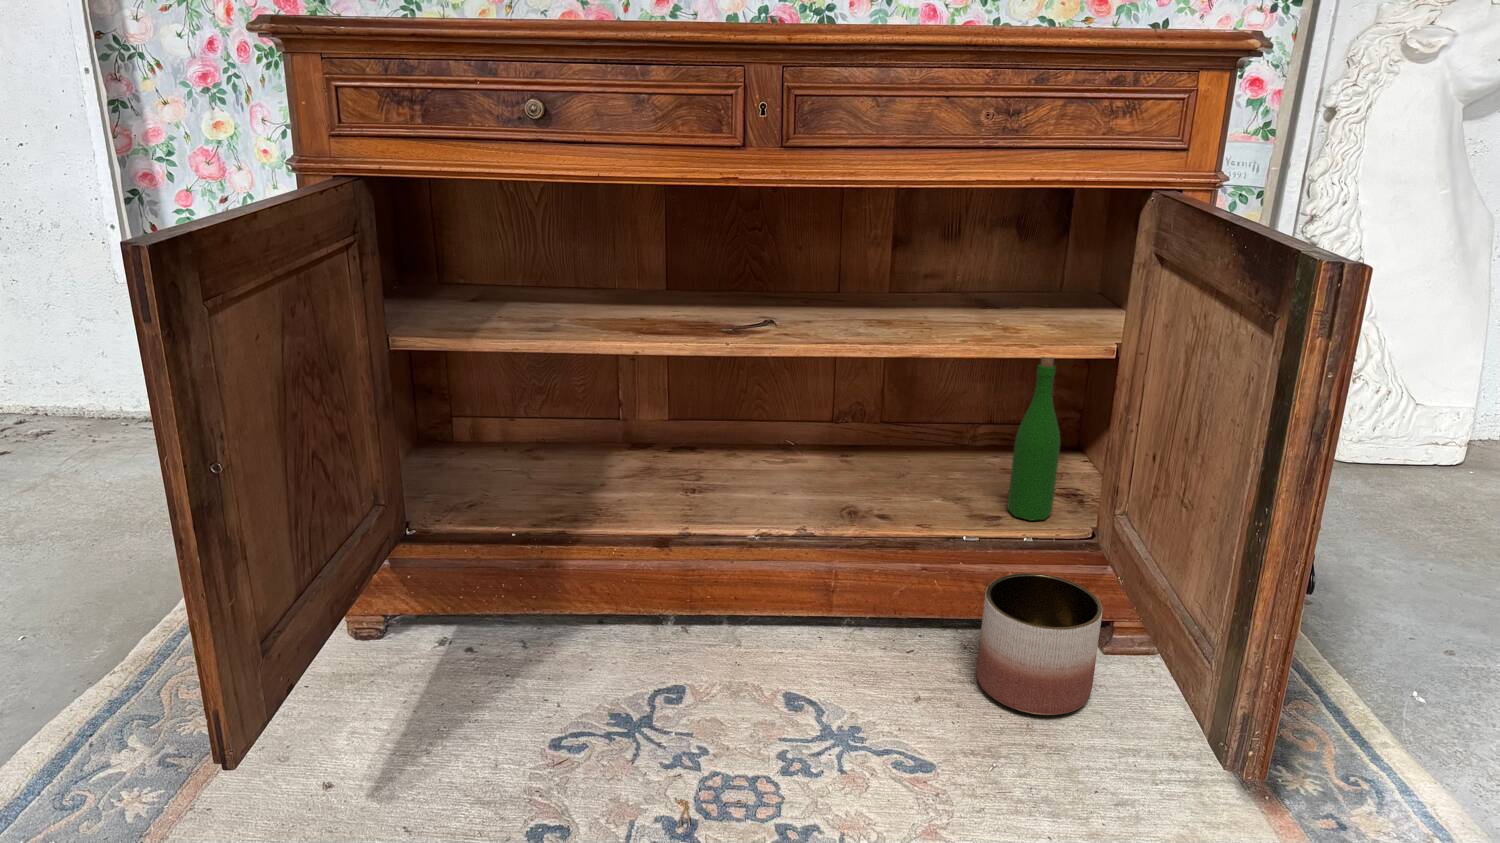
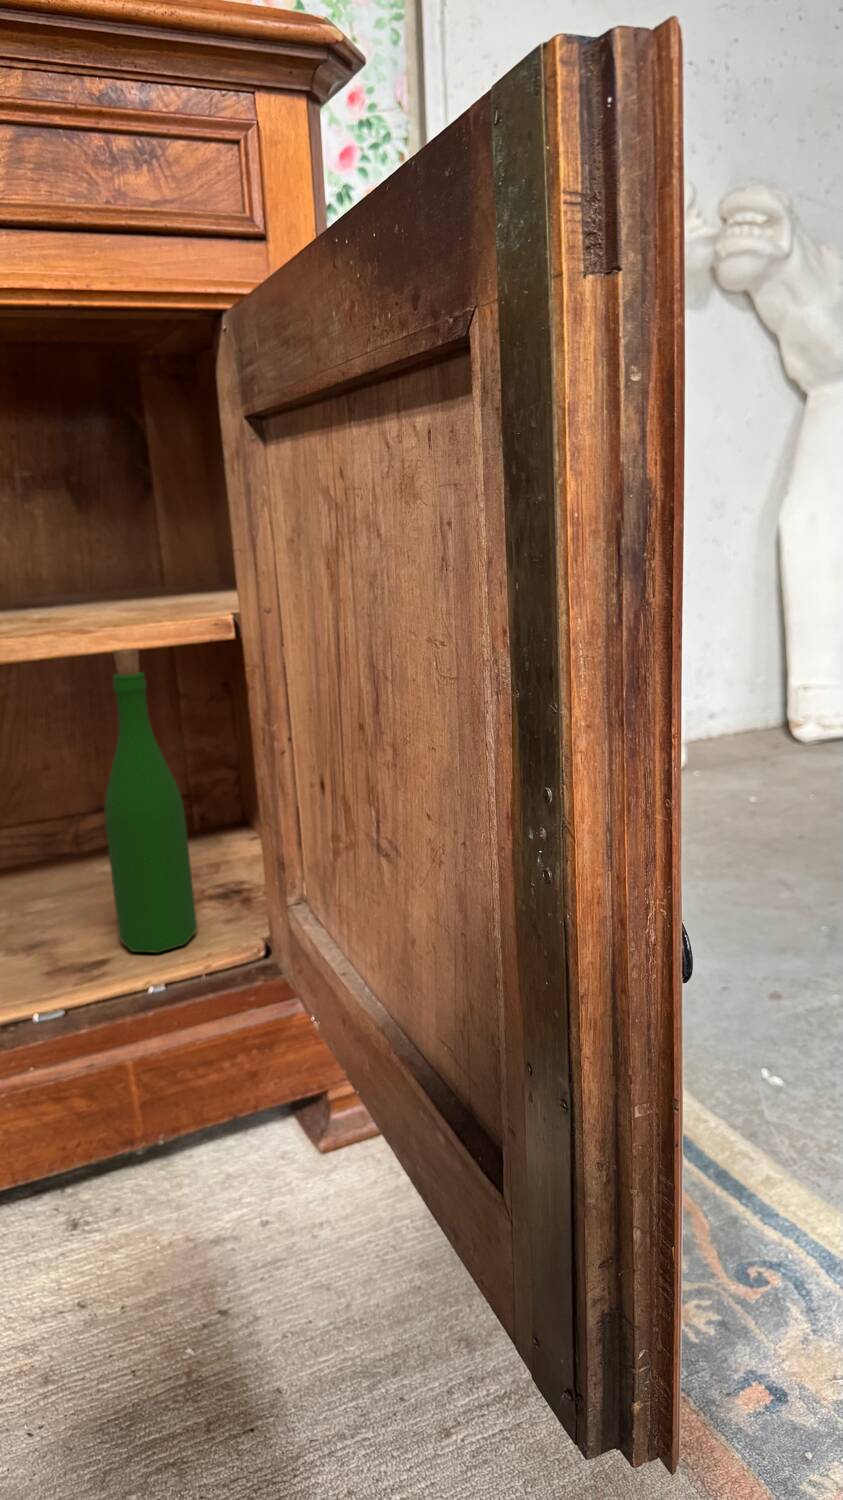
planter: present [977,573,1103,715] -> none [65,1047,306,1350]

